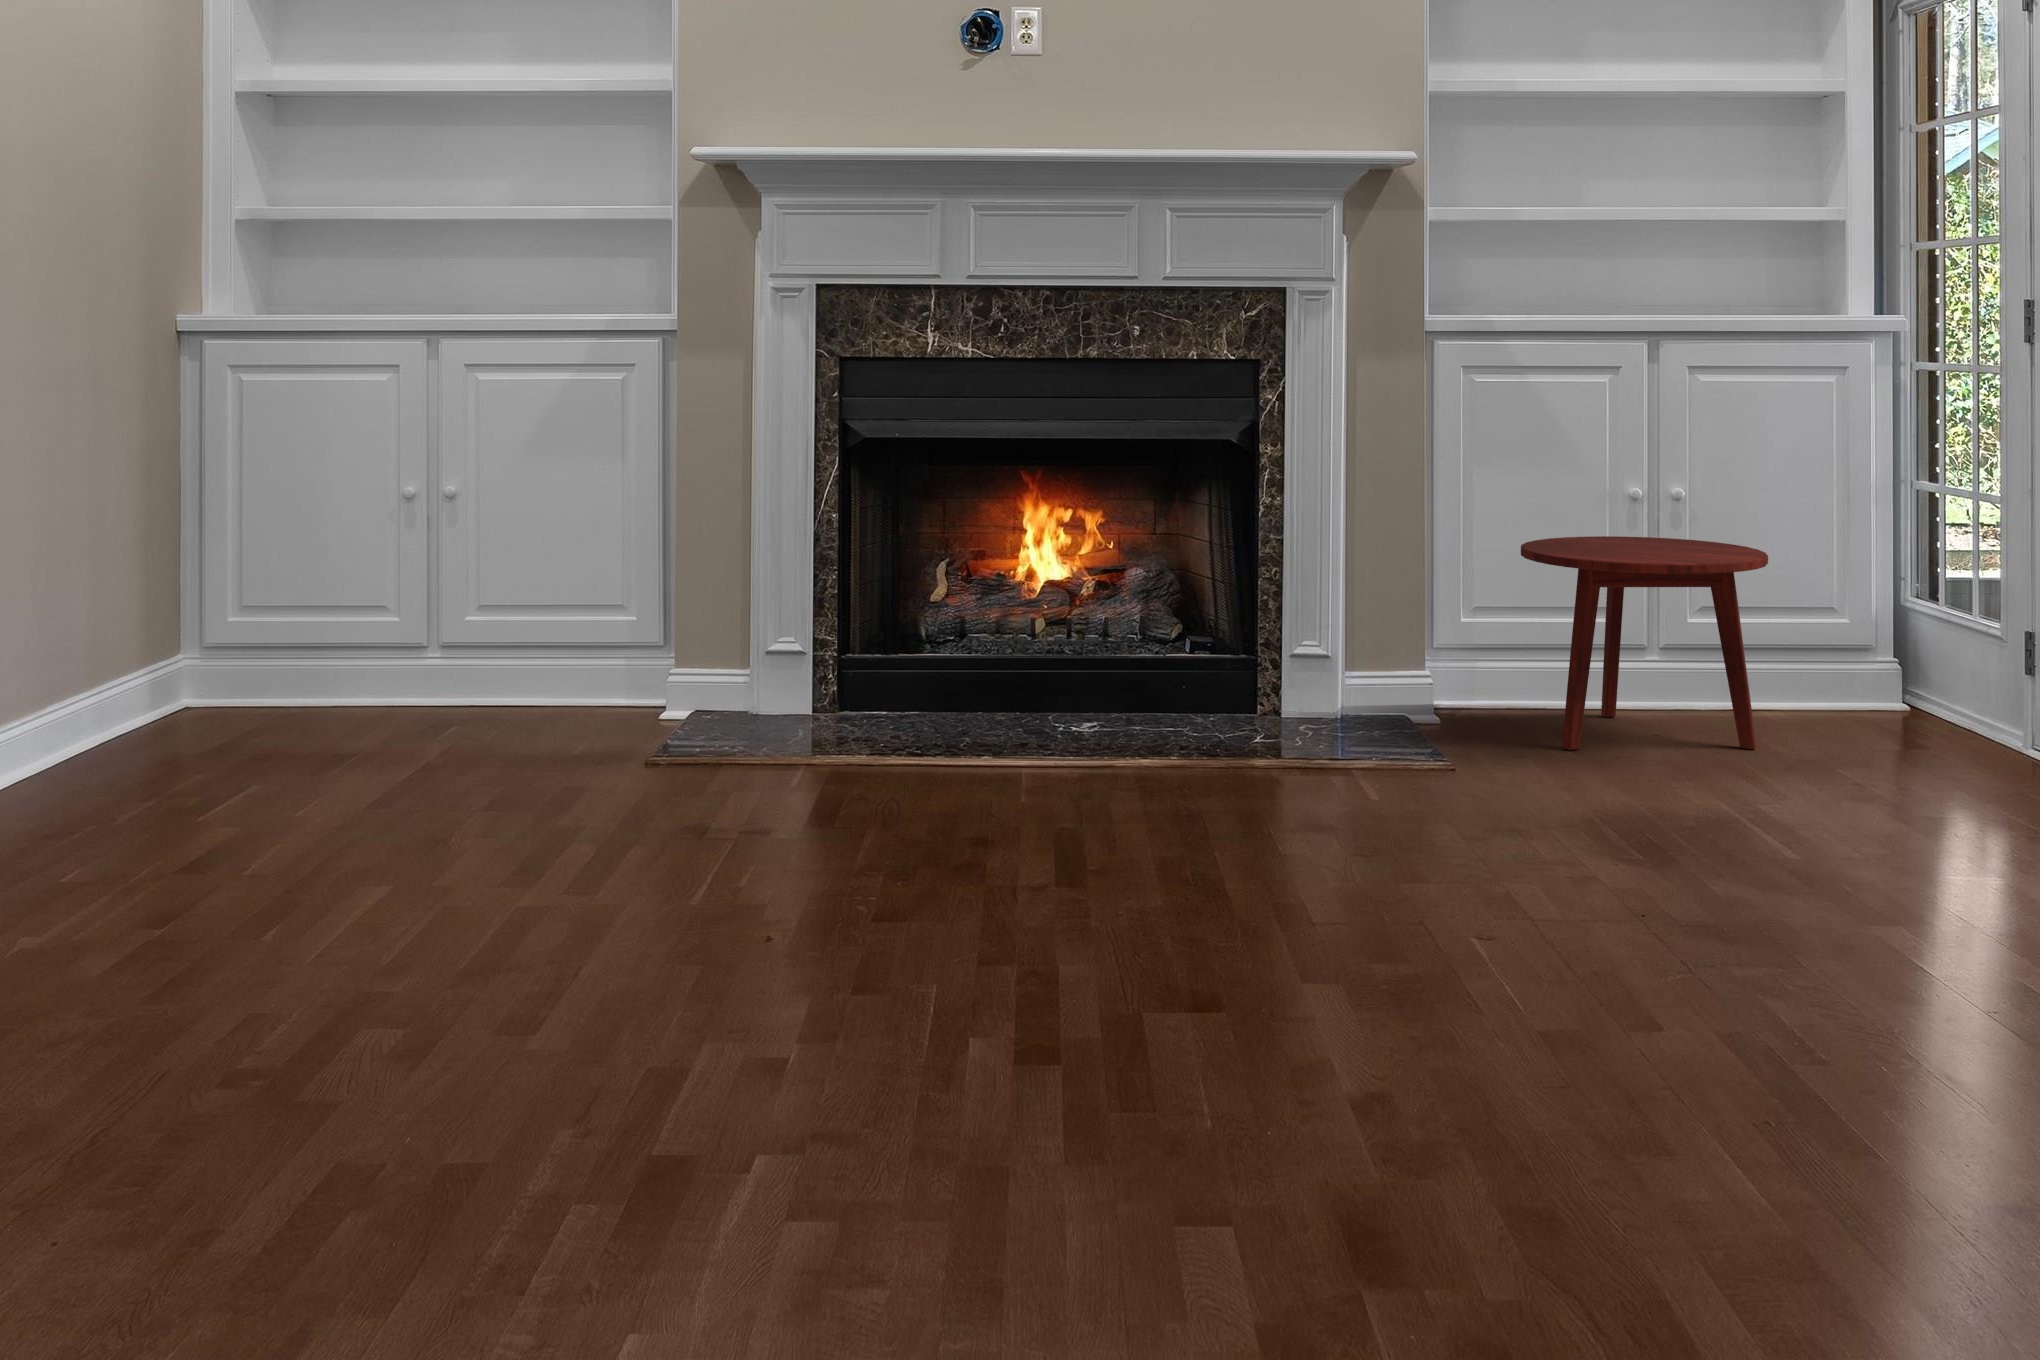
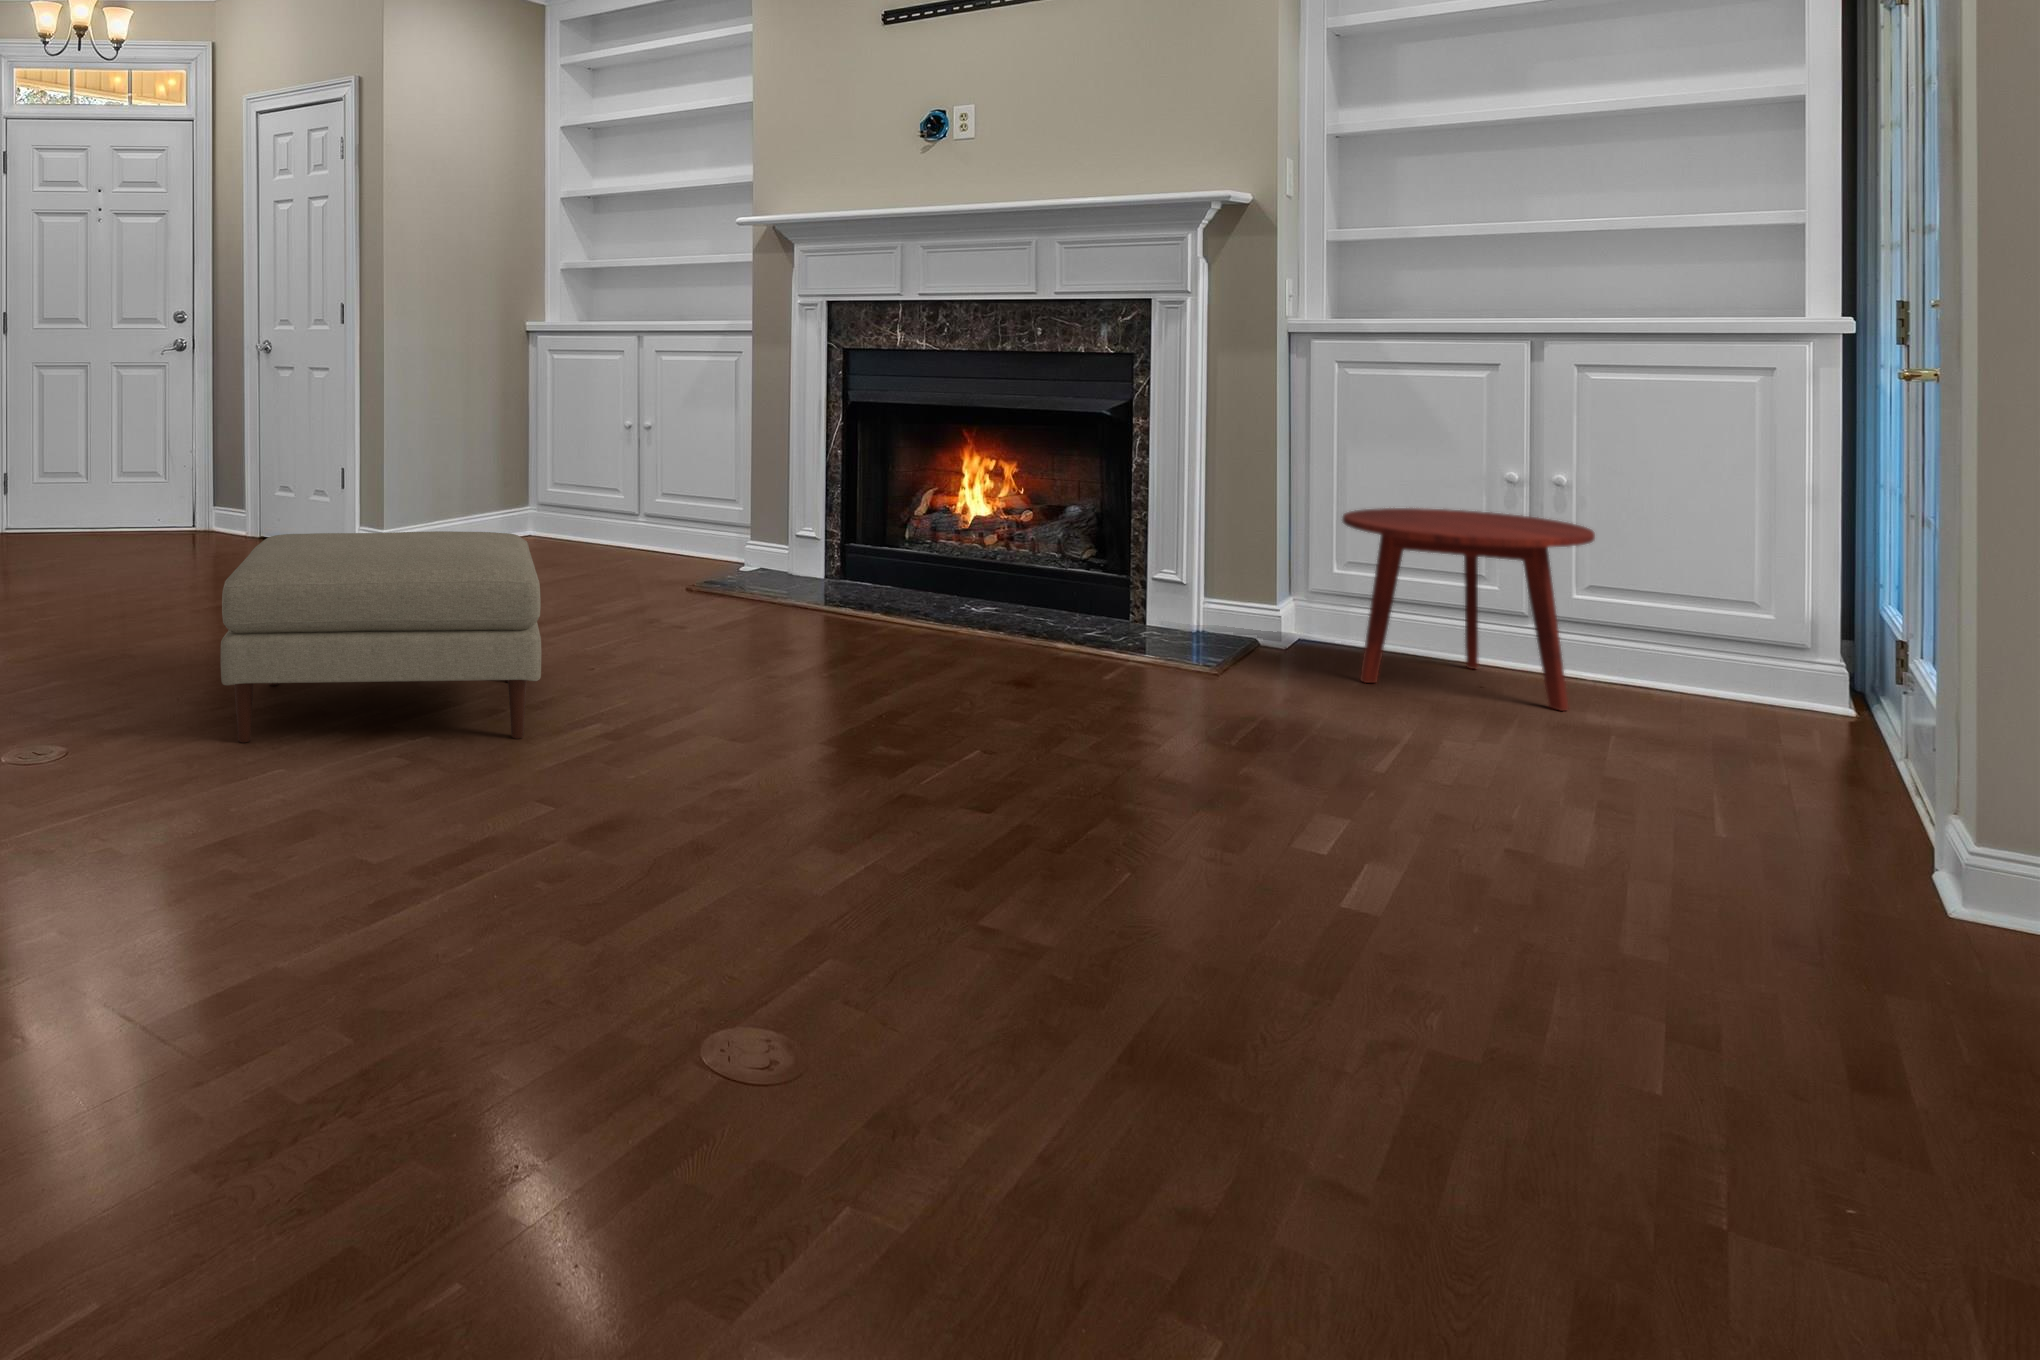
ottoman: none [126,700,906,1253] -> present [220,531,541,743]

